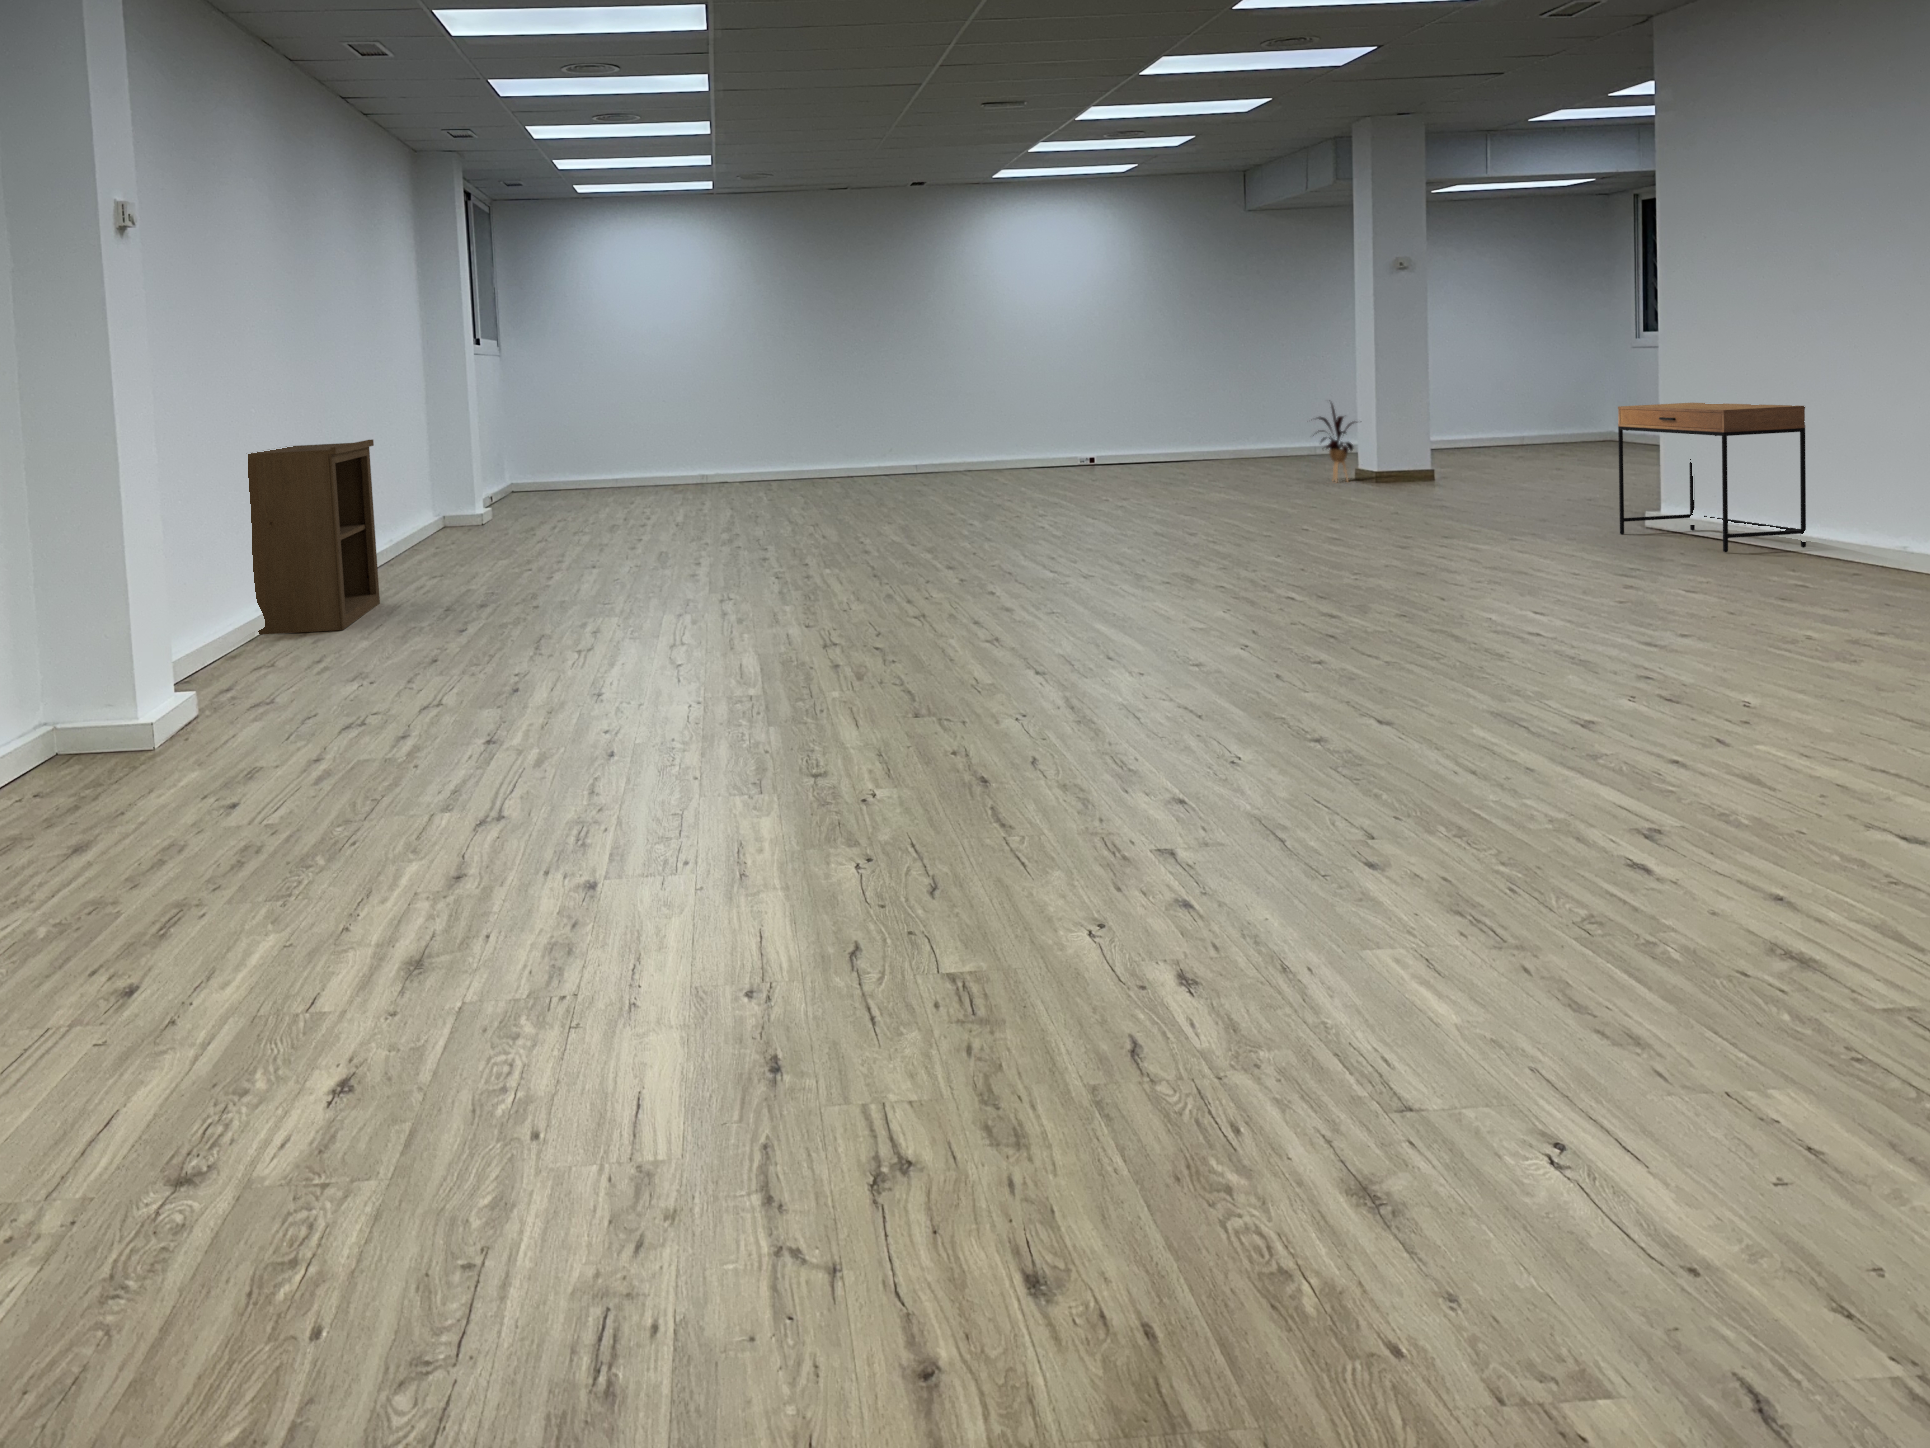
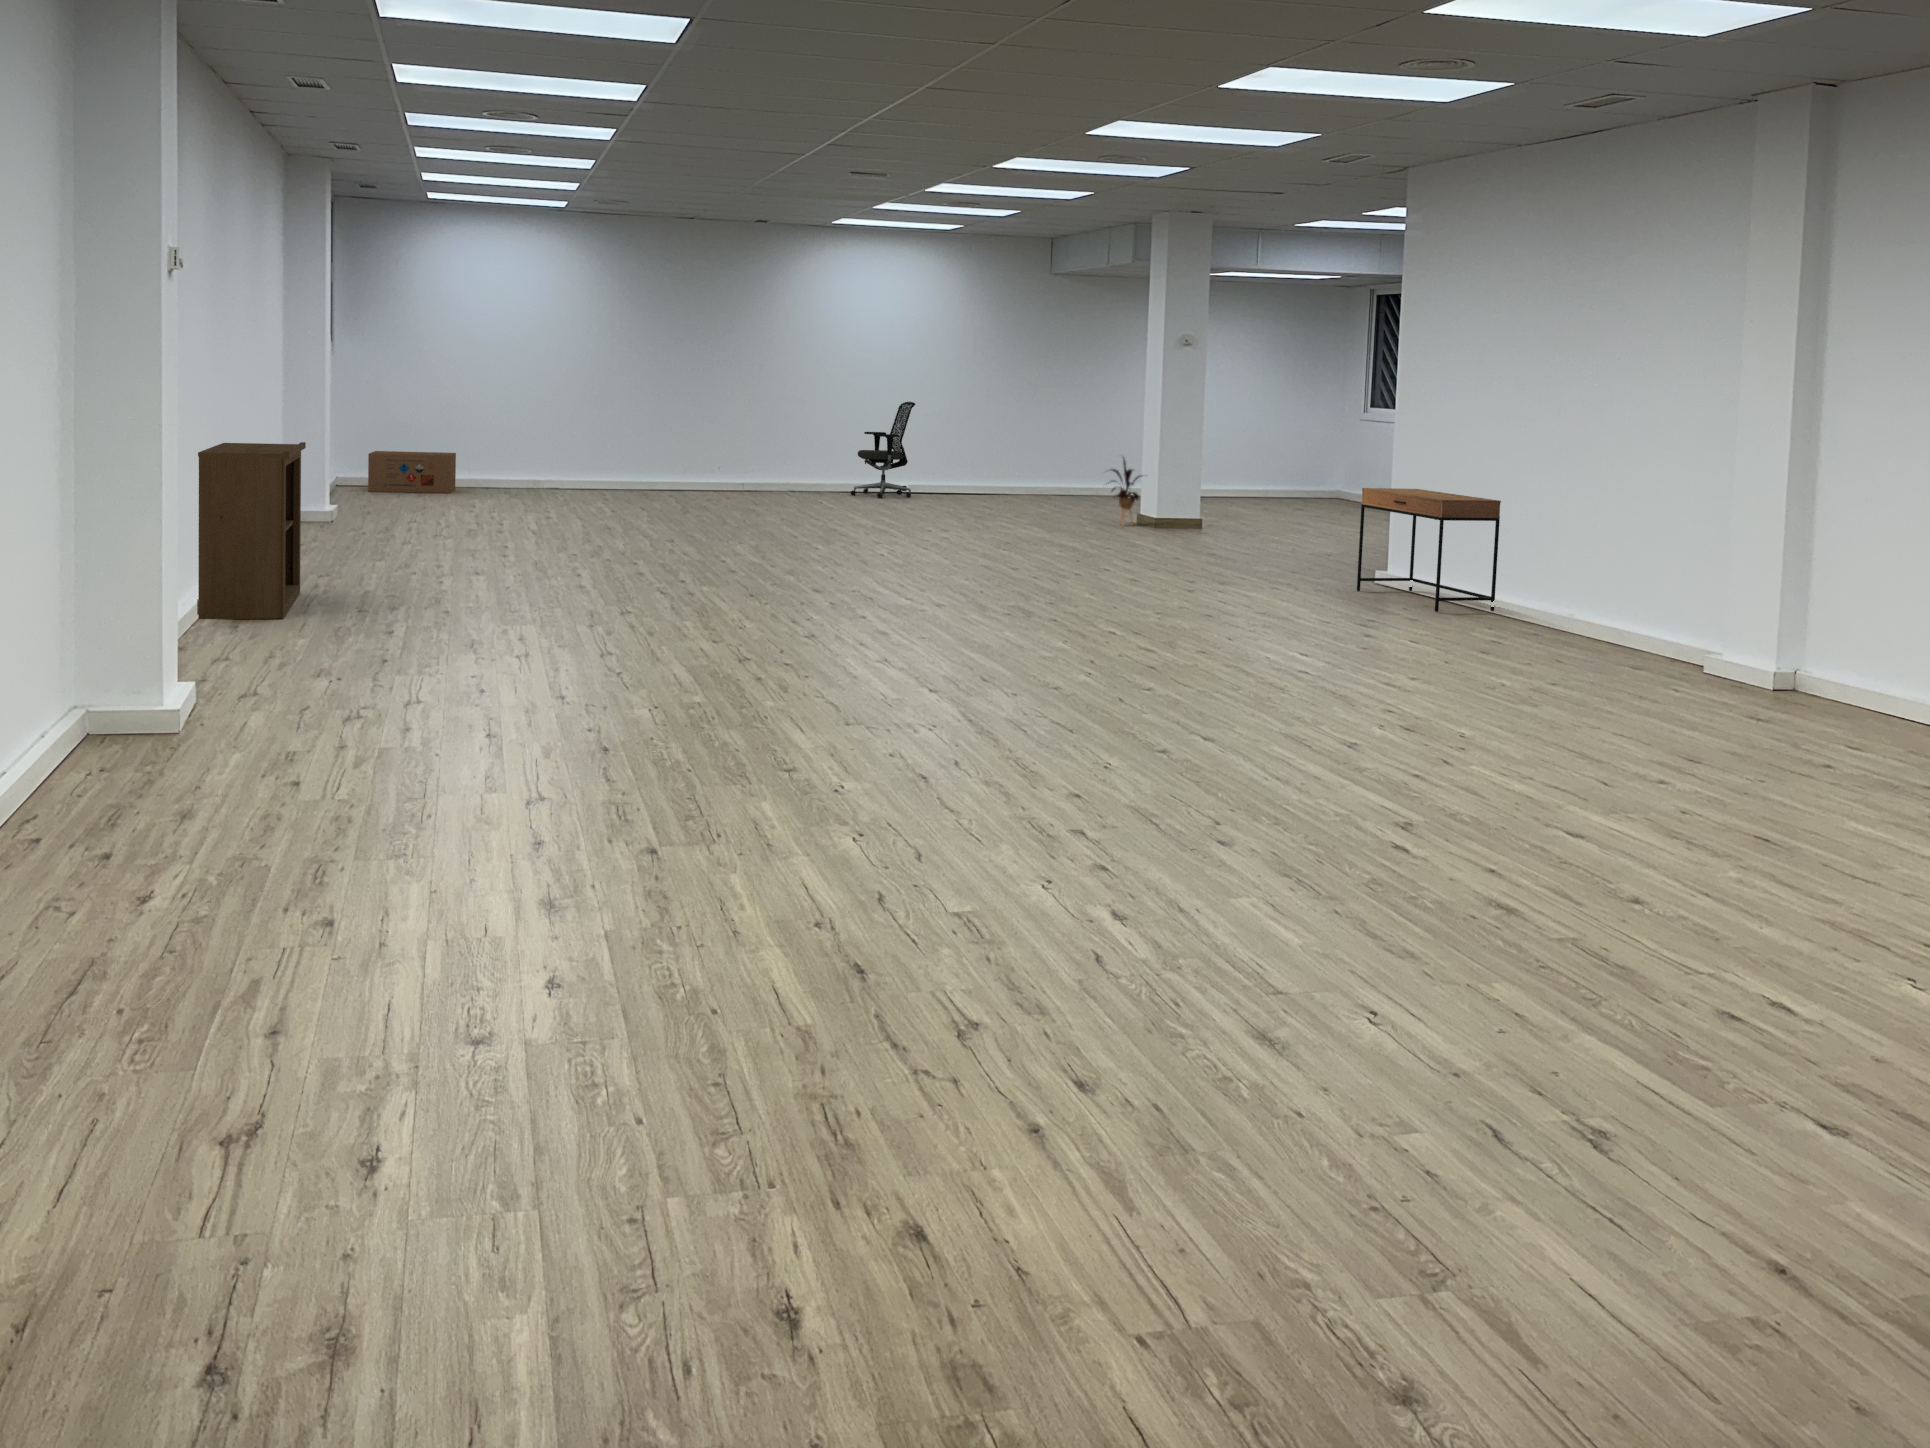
office chair: none [1028,363,1096,472] -> present [850,402,915,498]
cardboard box: none [516,455,608,501] -> present [368,451,456,493]

